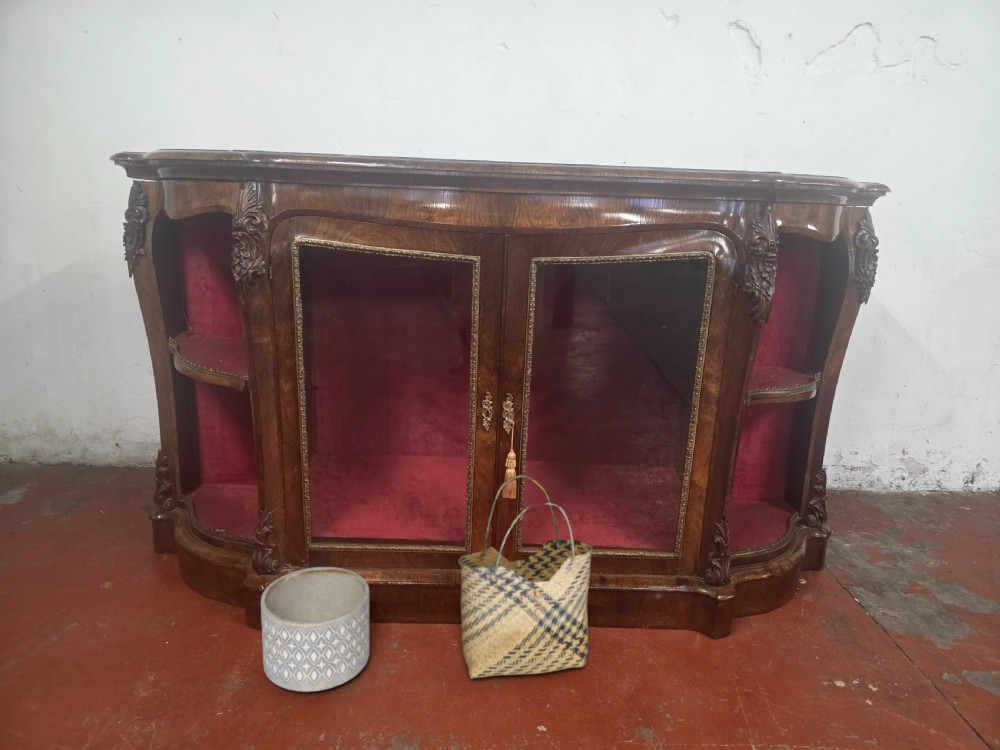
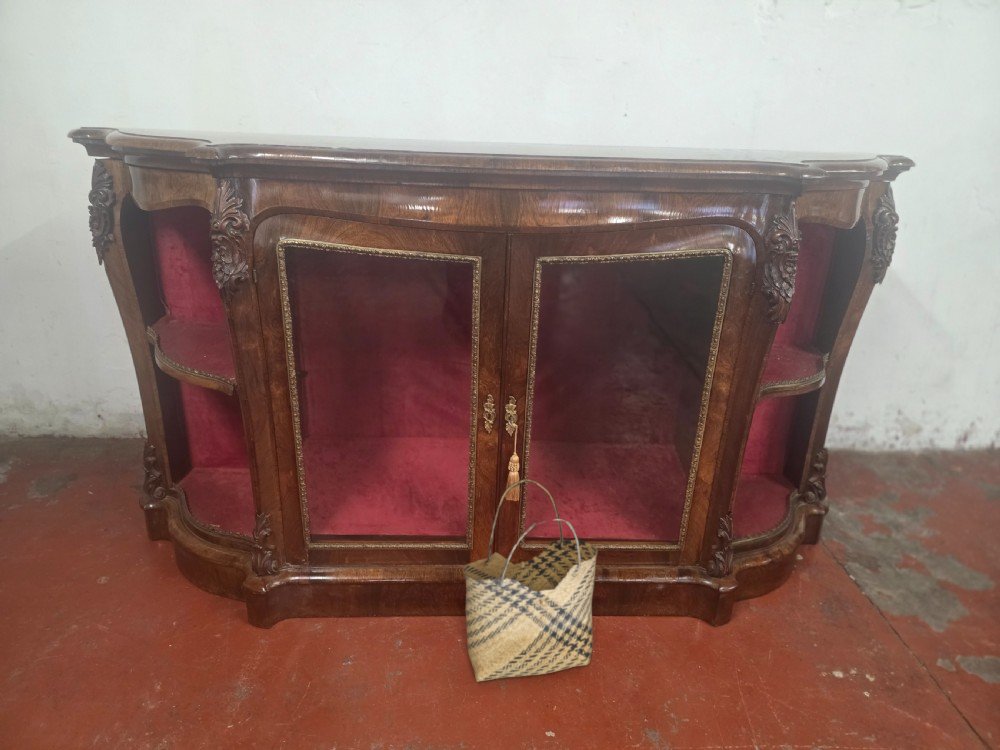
planter: present [261,567,369,692] -> none [263,570,375,702]

